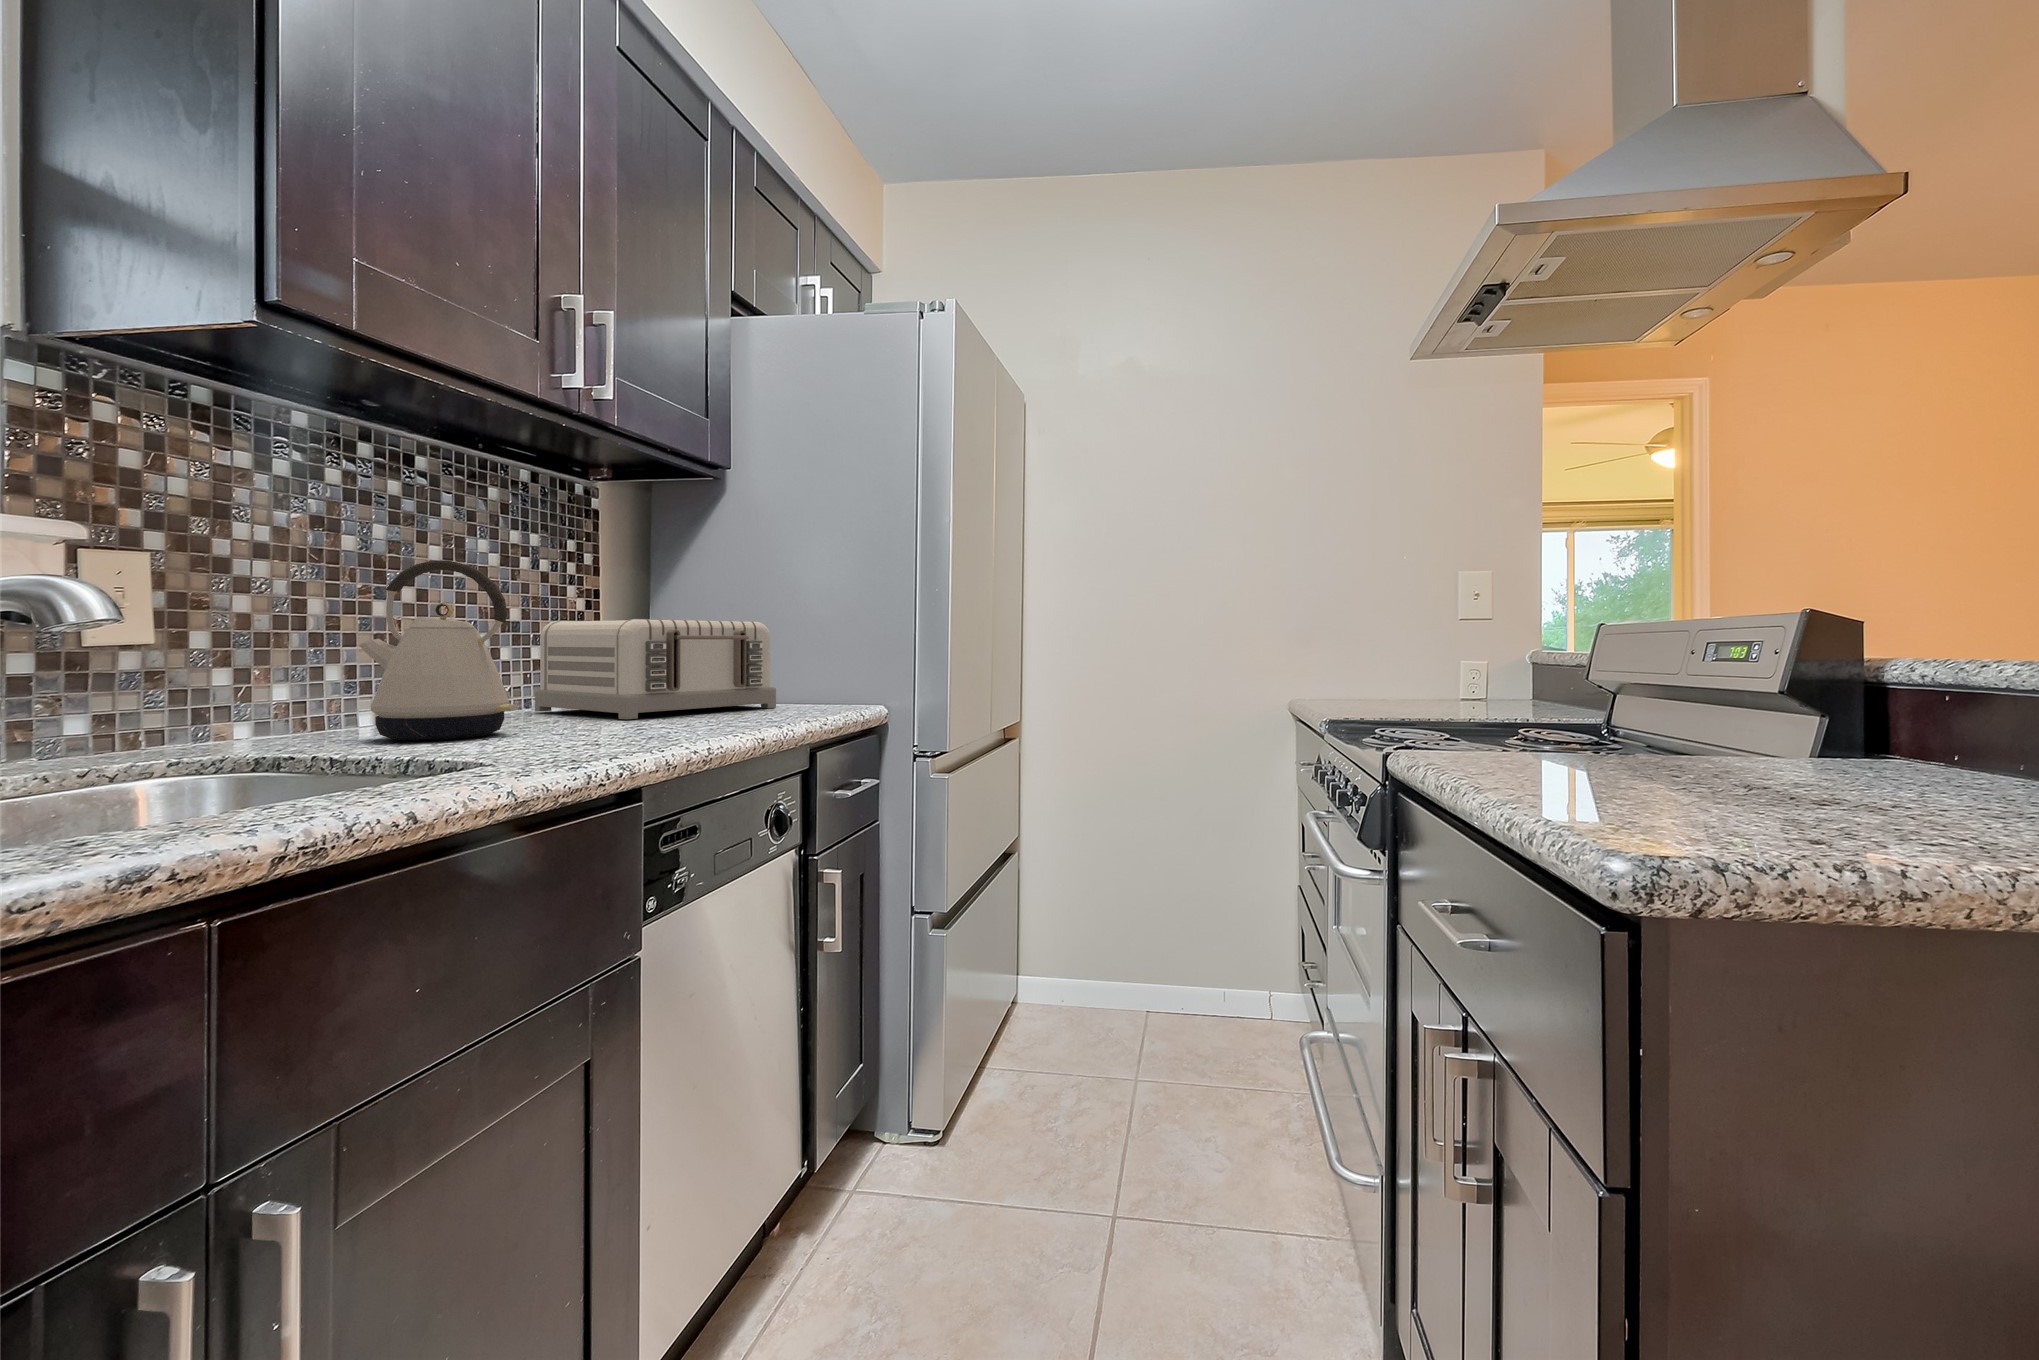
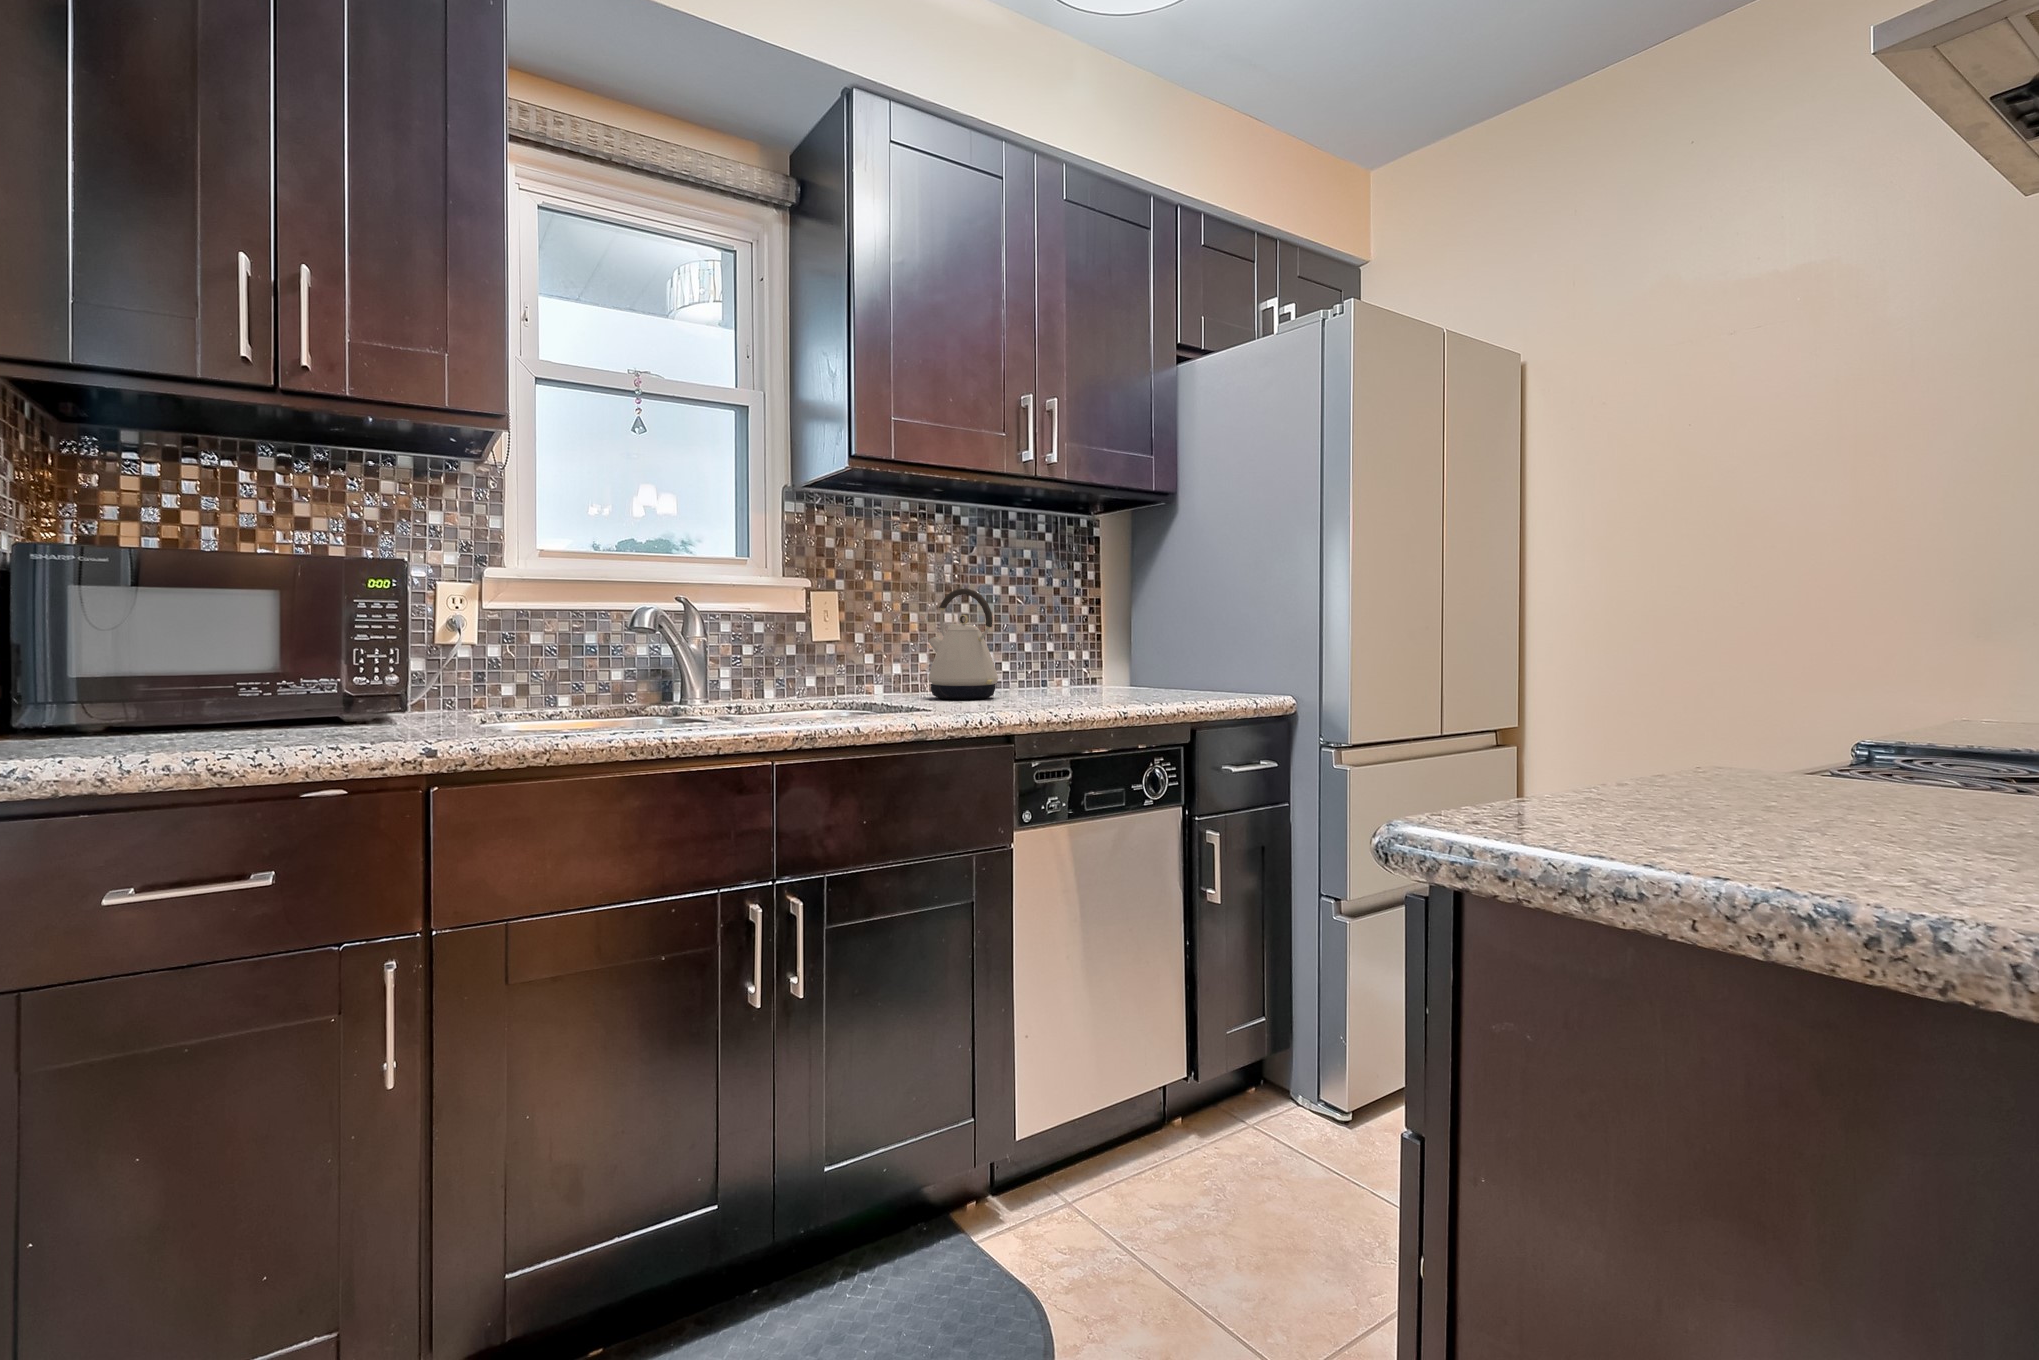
toaster: present [535,619,776,719] -> none [1051,623,1200,695]

